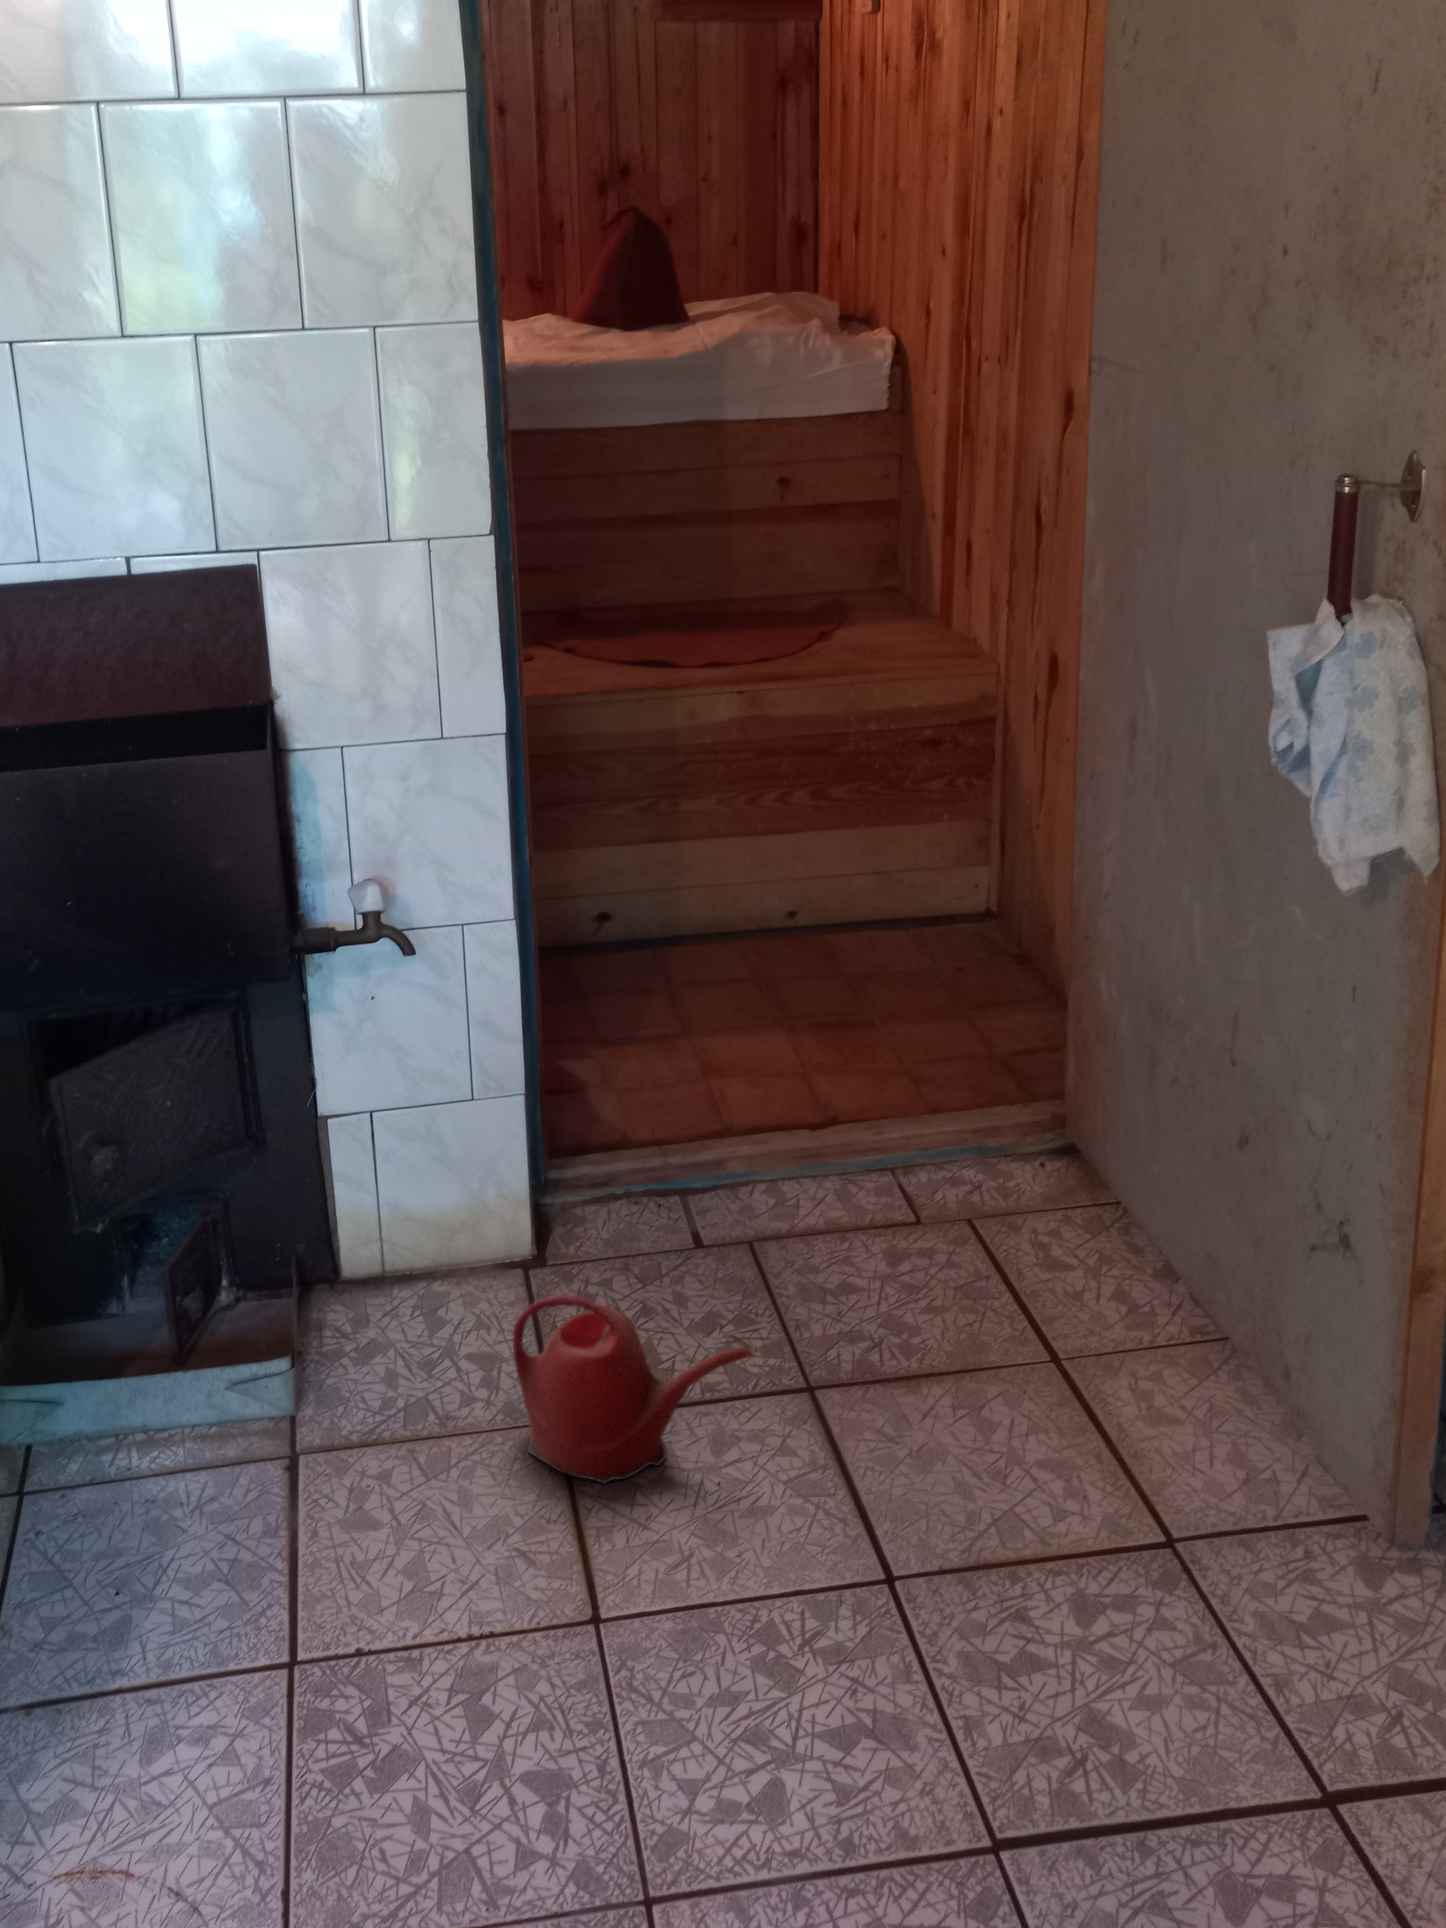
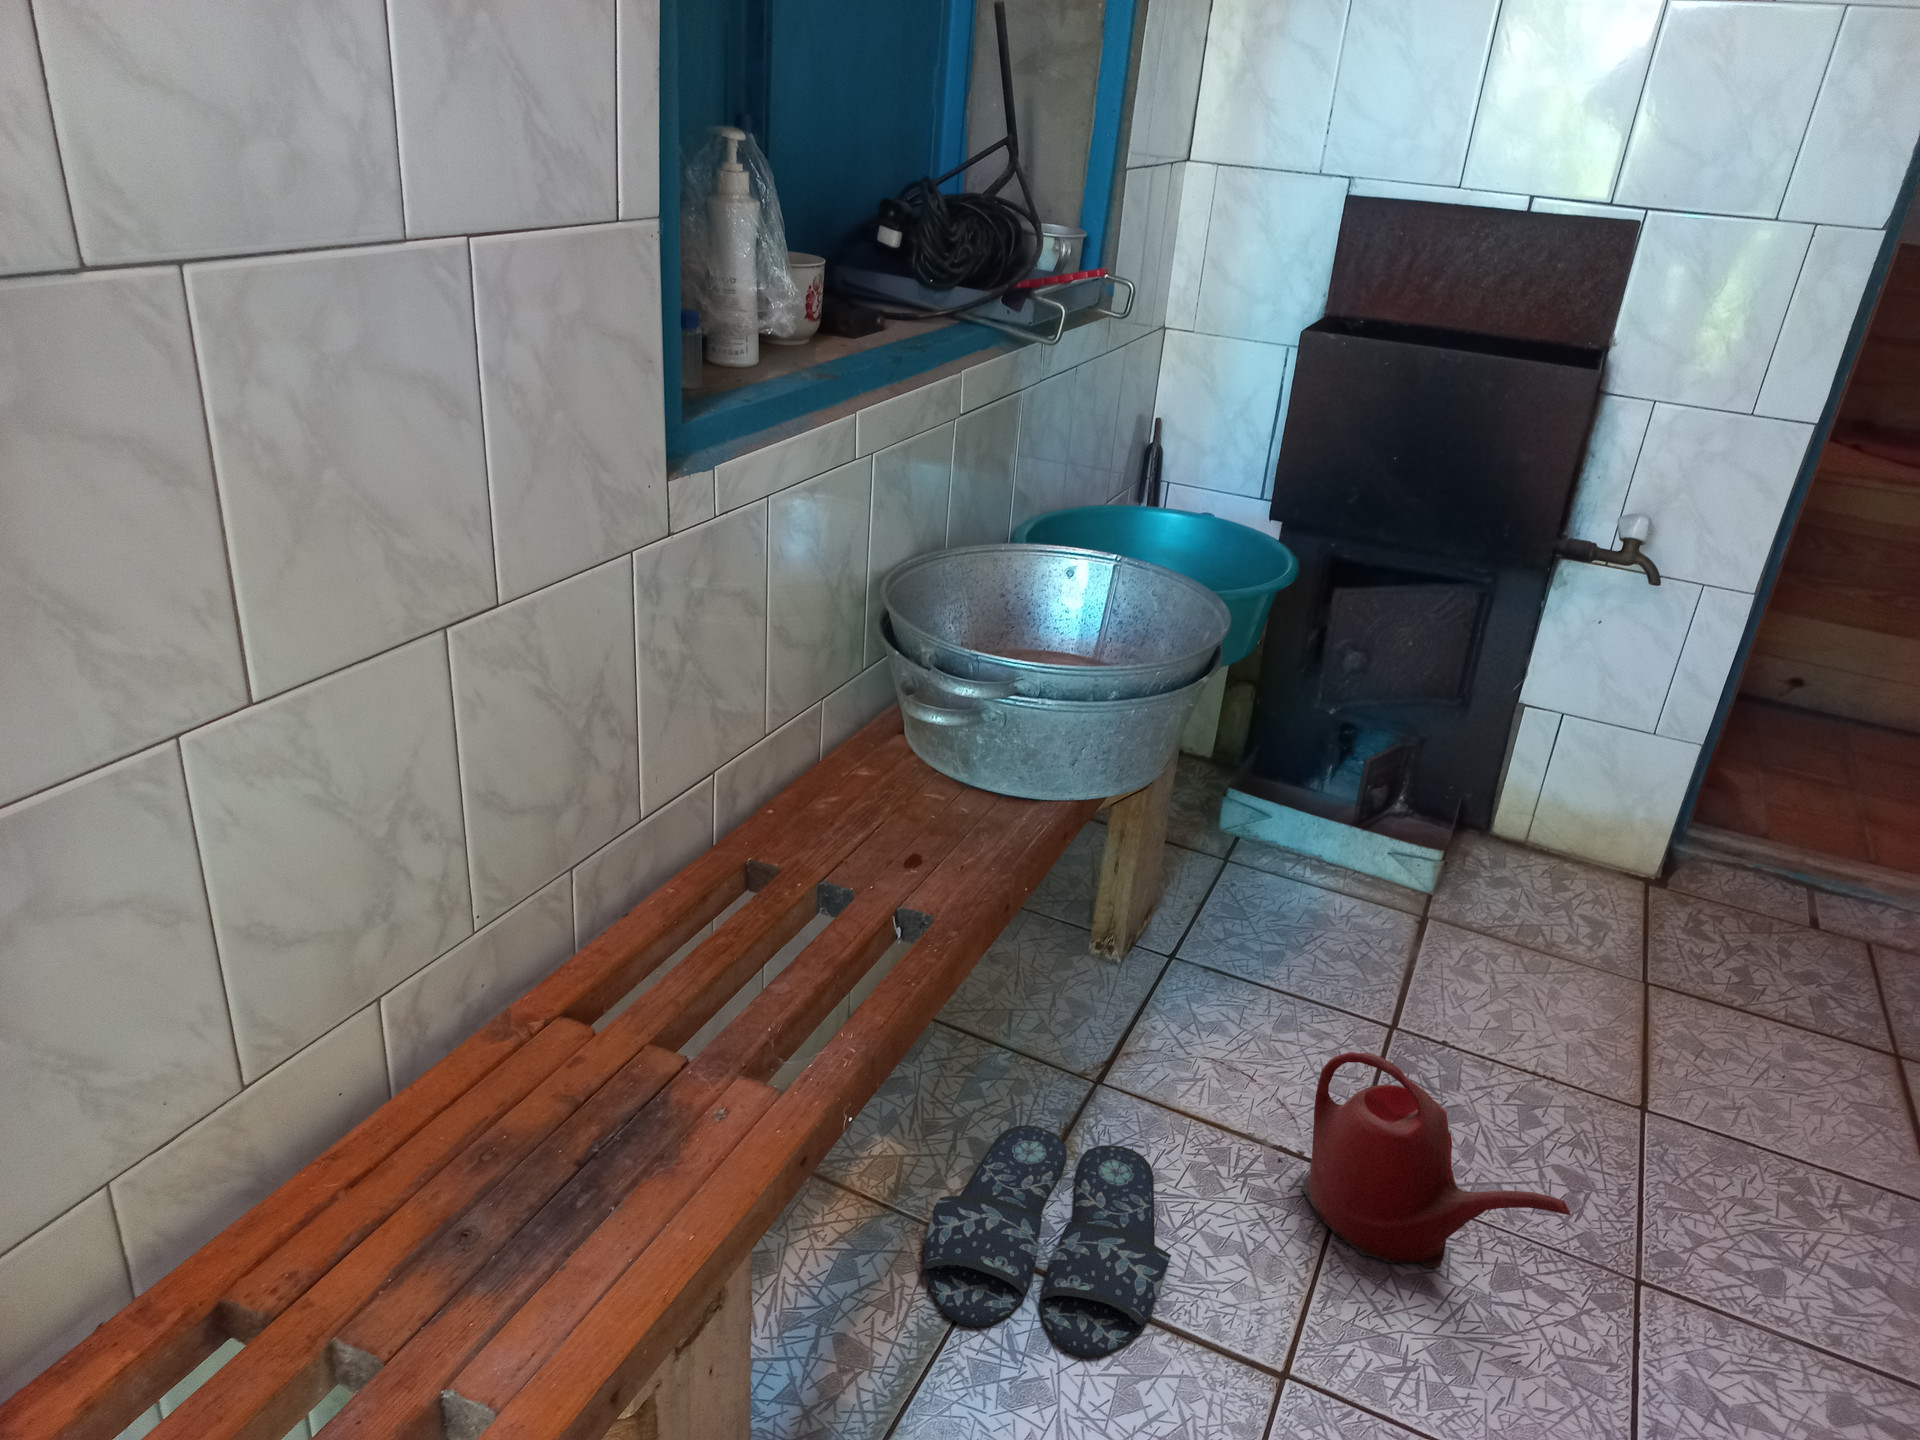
slippers: none [211,1496,462,1745] -> present [924,1125,1171,1358]

